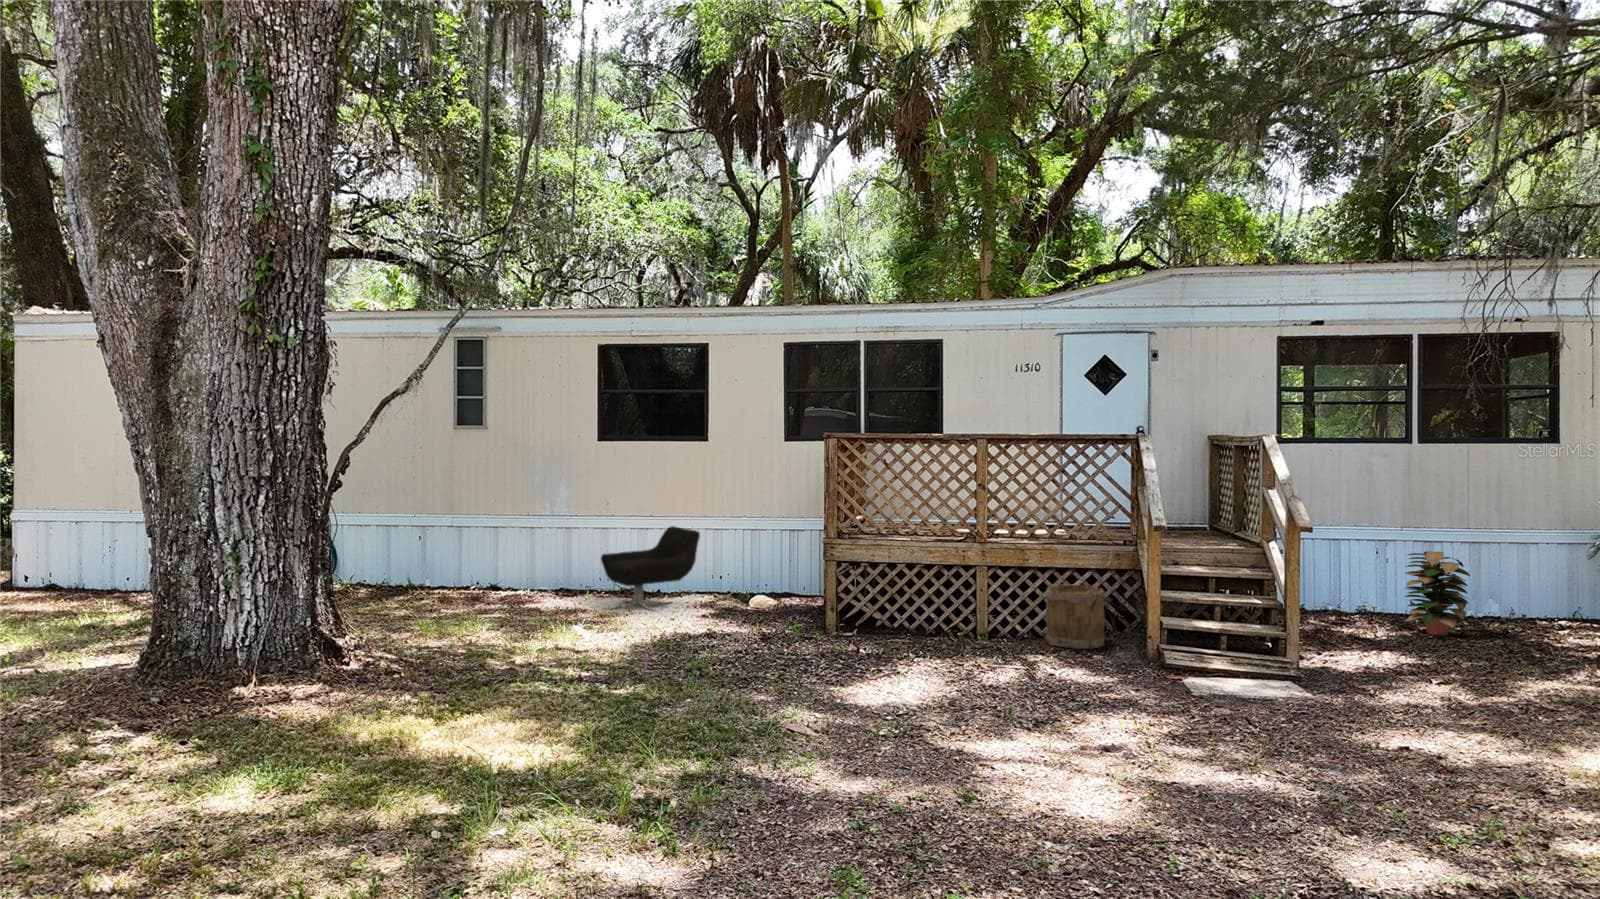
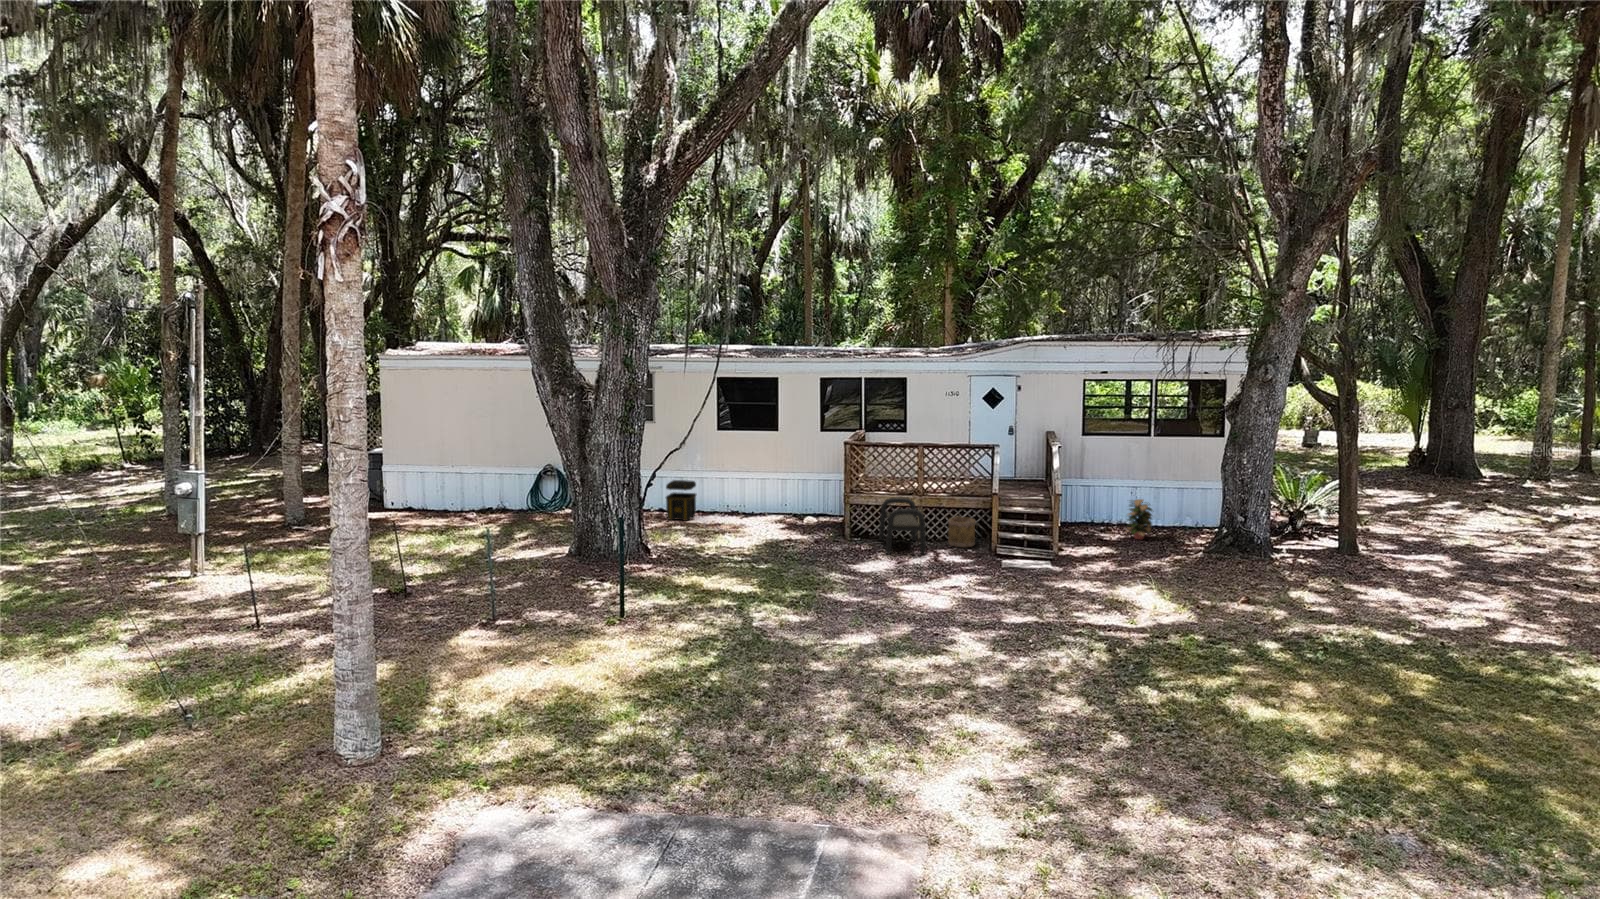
toolbox: none [487,524,551,600] -> present [666,480,696,520]
lounge chair: present [601,526,700,611] -> none [726,482,778,528]
bench: none [897,544,1002,664] -> present [879,498,926,554]

